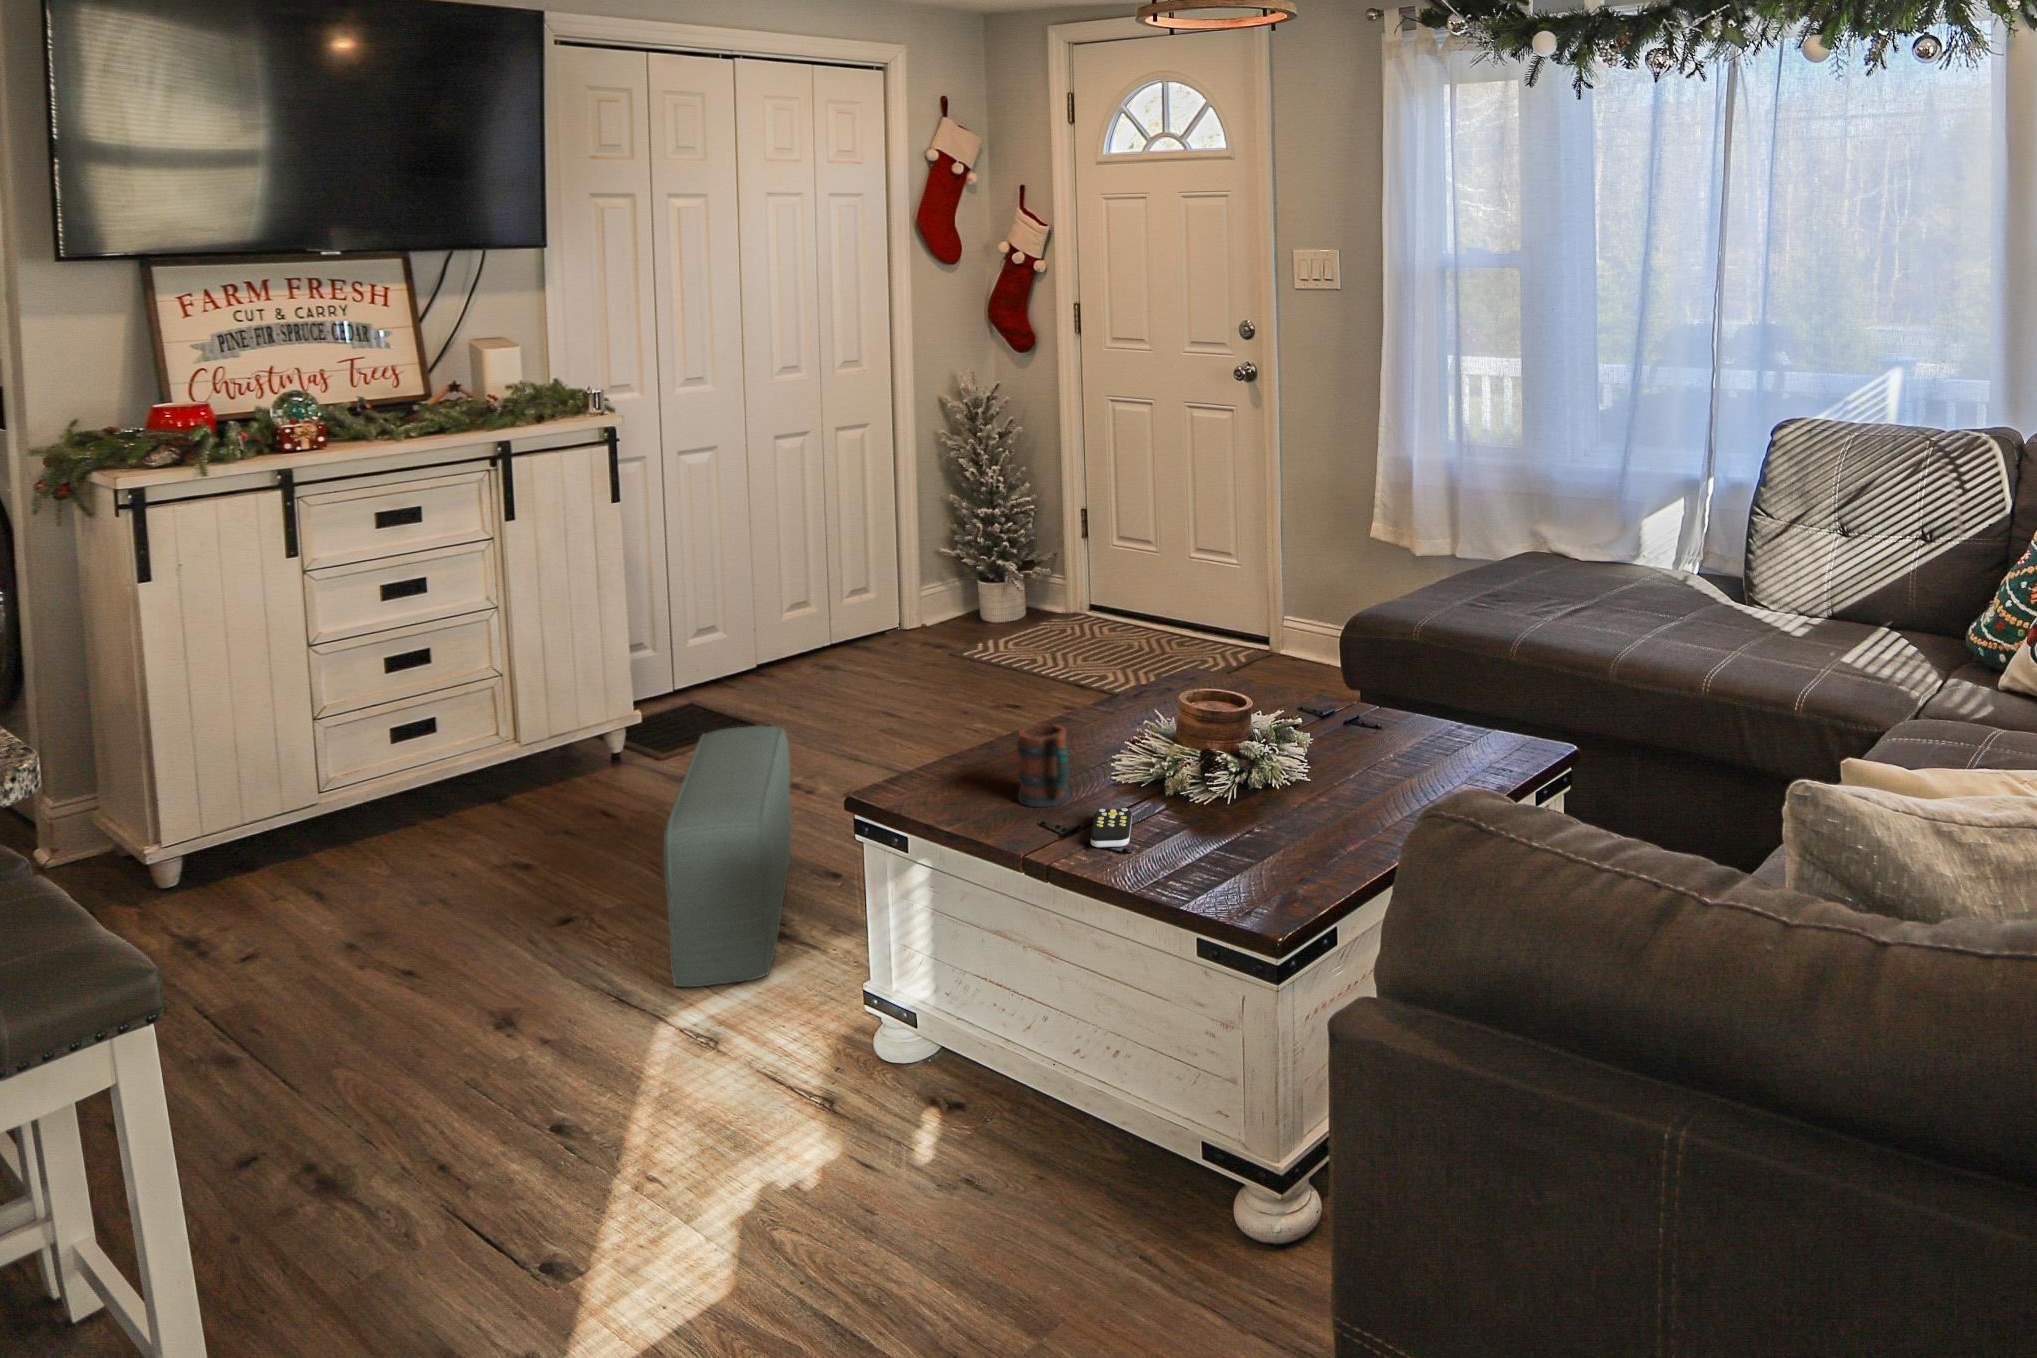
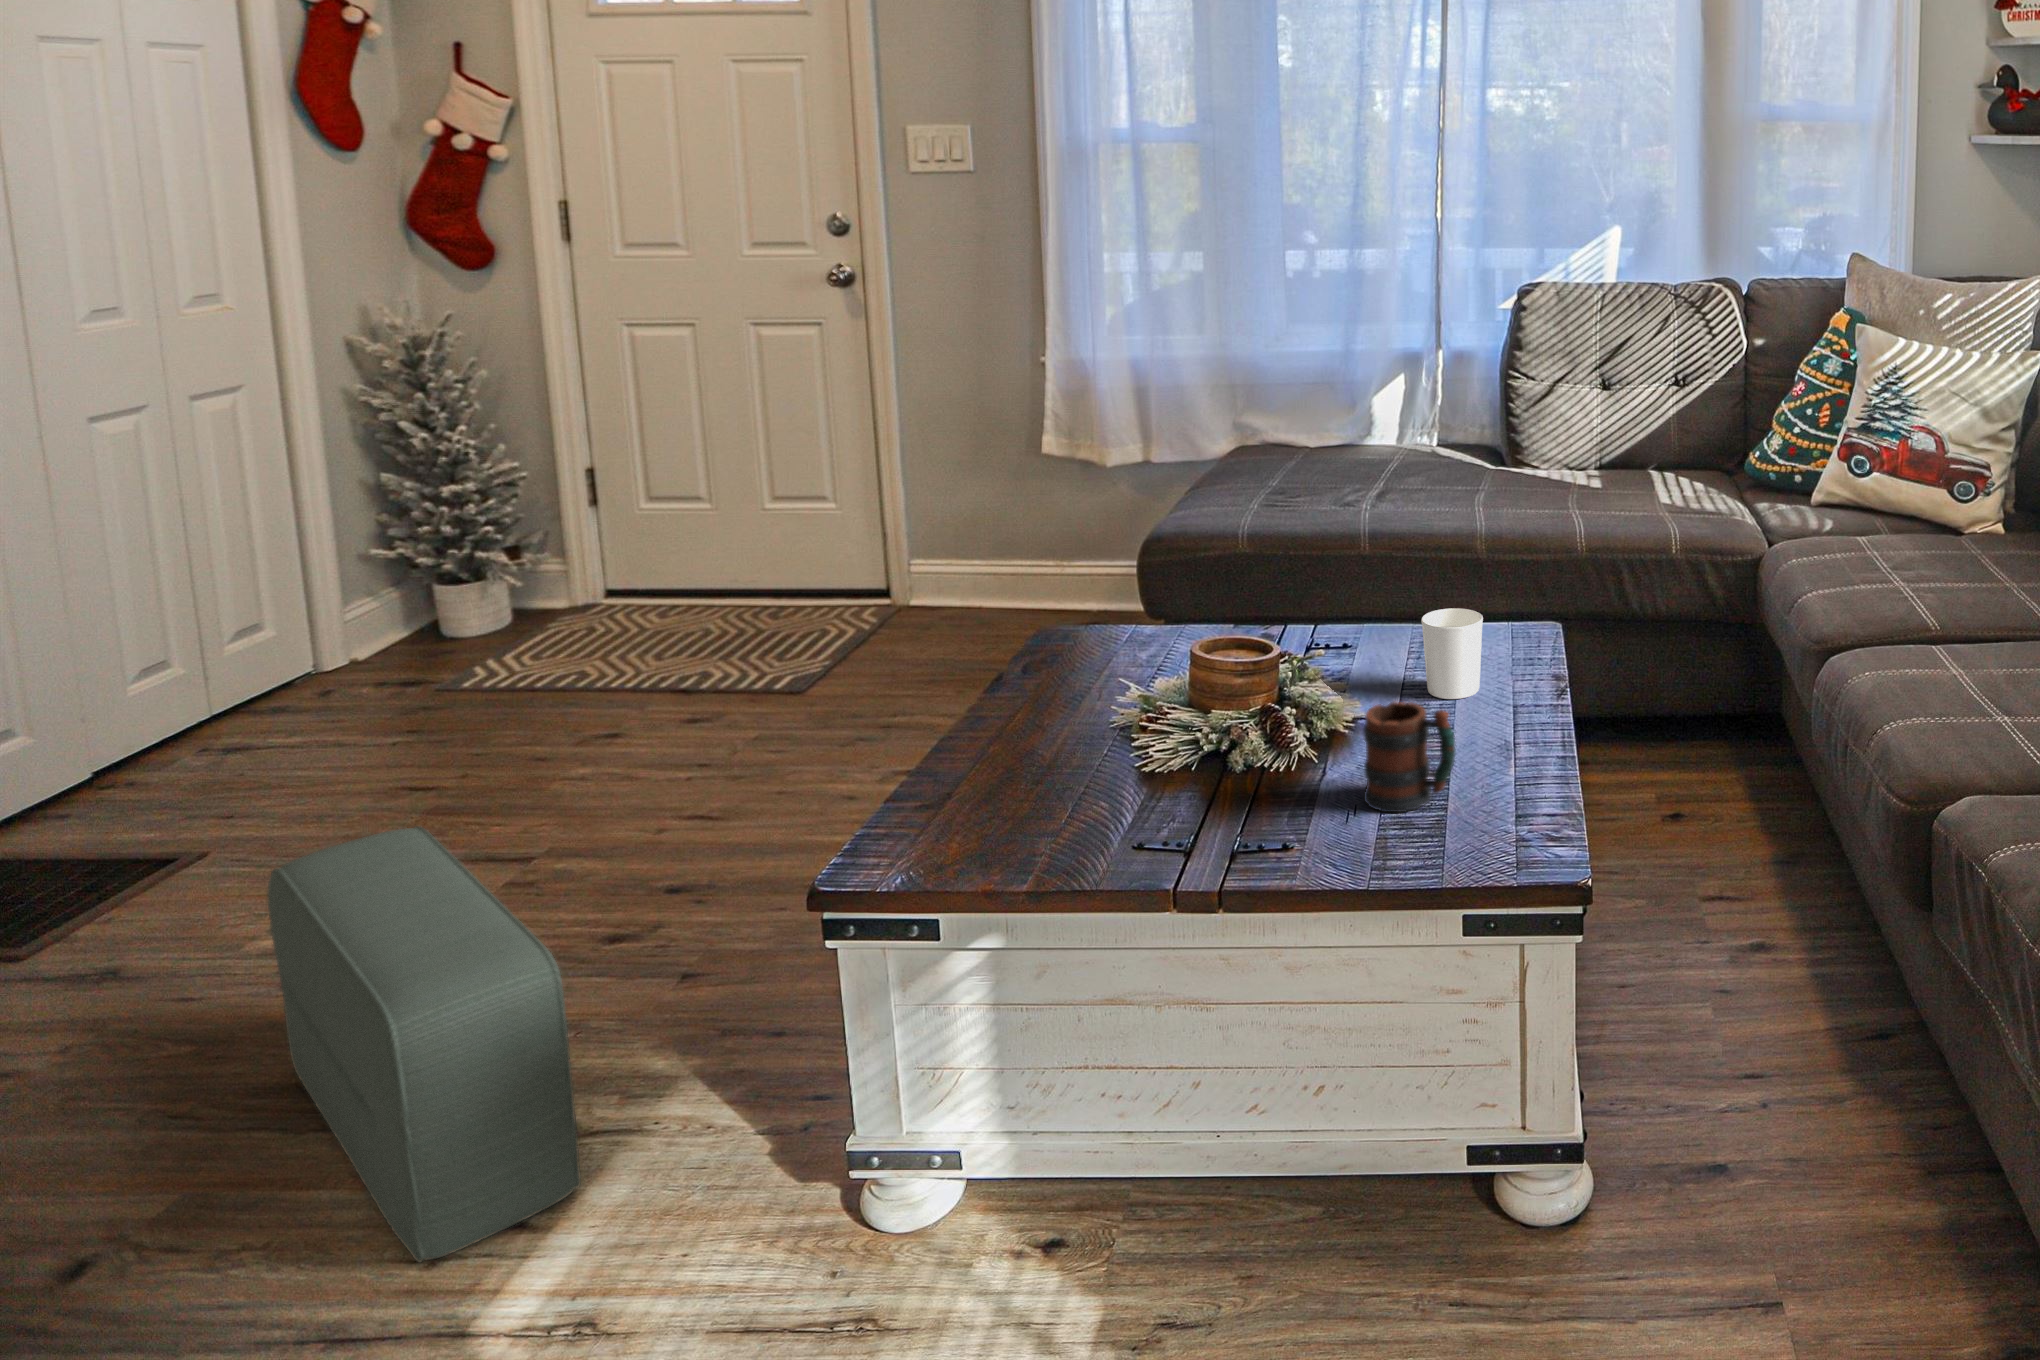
candle holder: none [1376,706,1431,787] -> present [1421,608,1483,699]
mug: present [1017,724,1071,807] -> present [1363,701,1455,812]
remote control: present [1091,808,1132,847] -> none [1196,794,1279,849]

